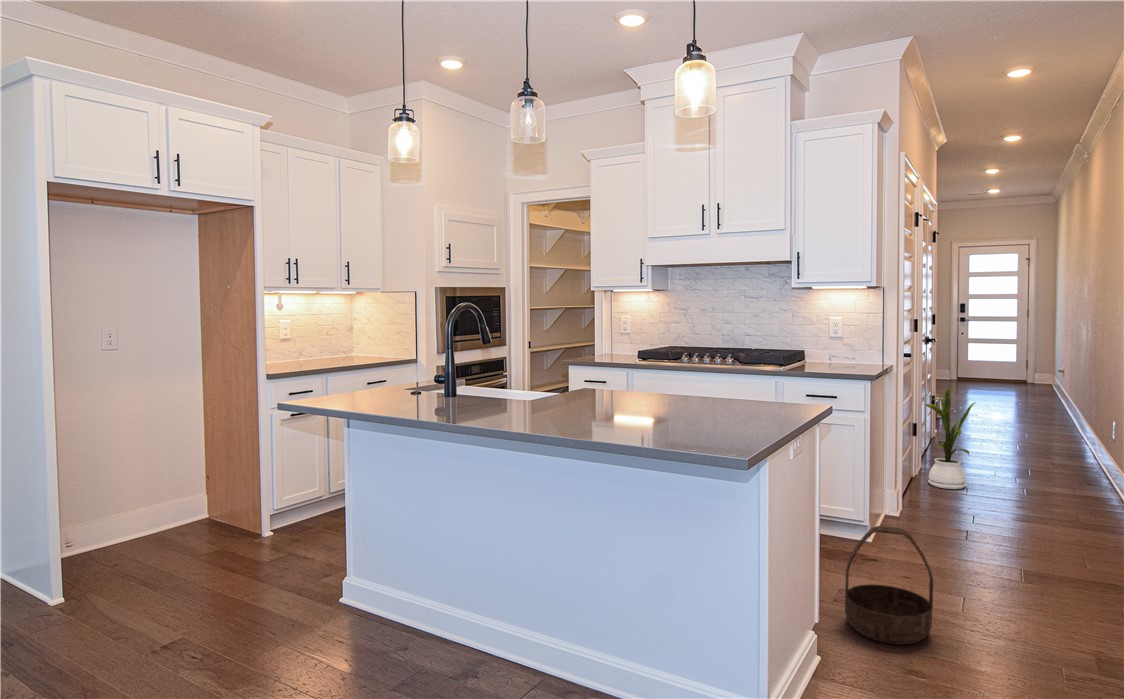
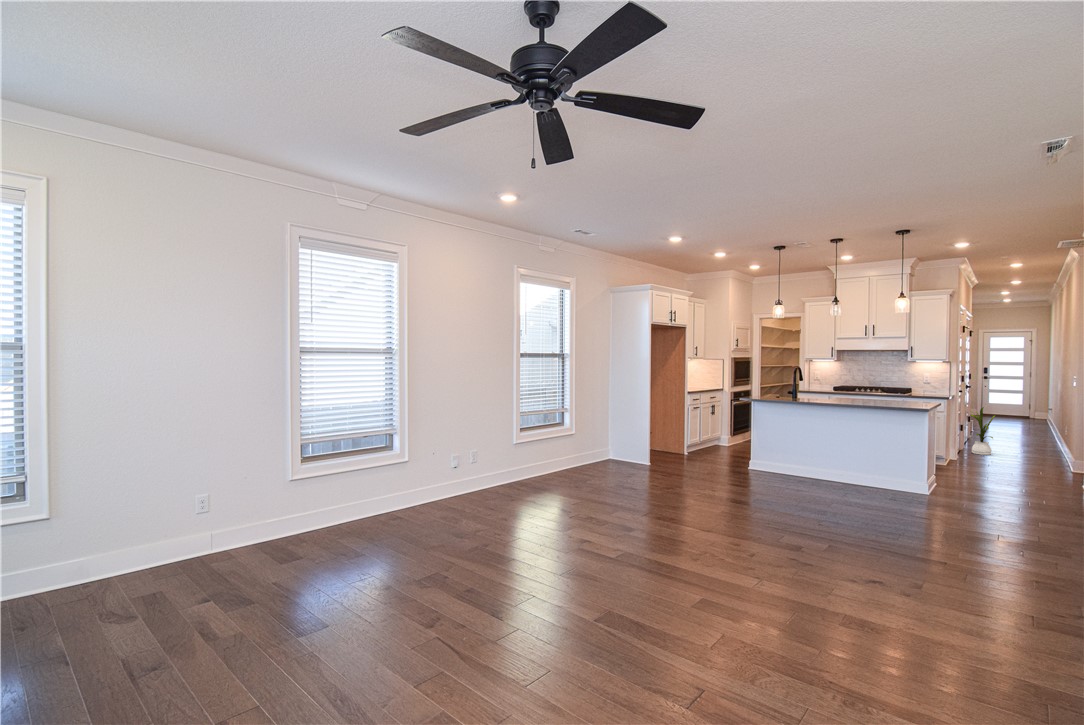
basket: present [845,526,933,645] -> none [946,447,981,486]

